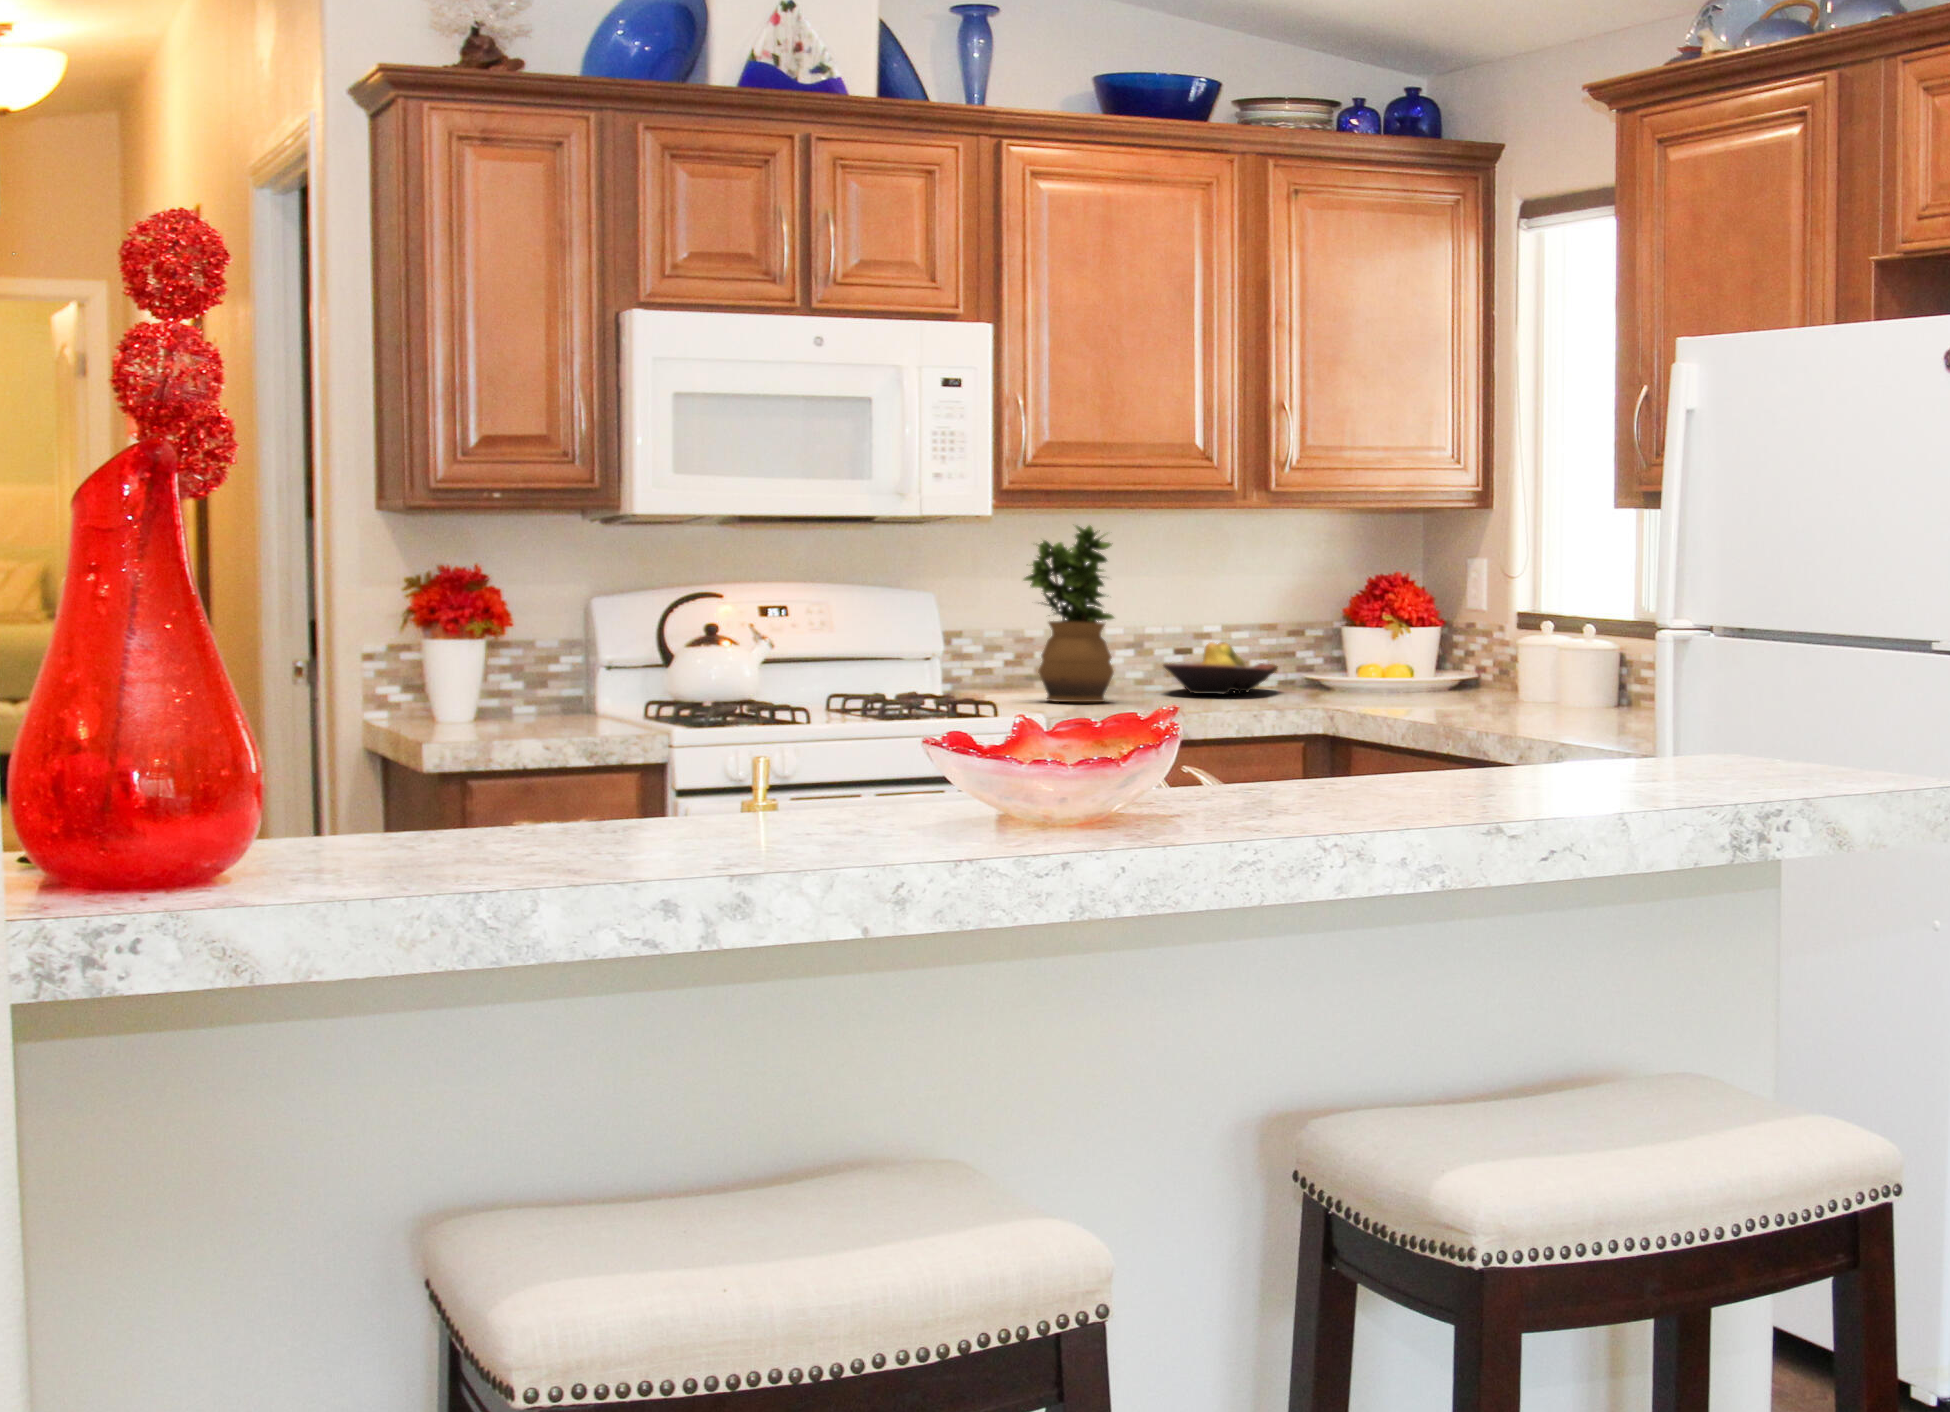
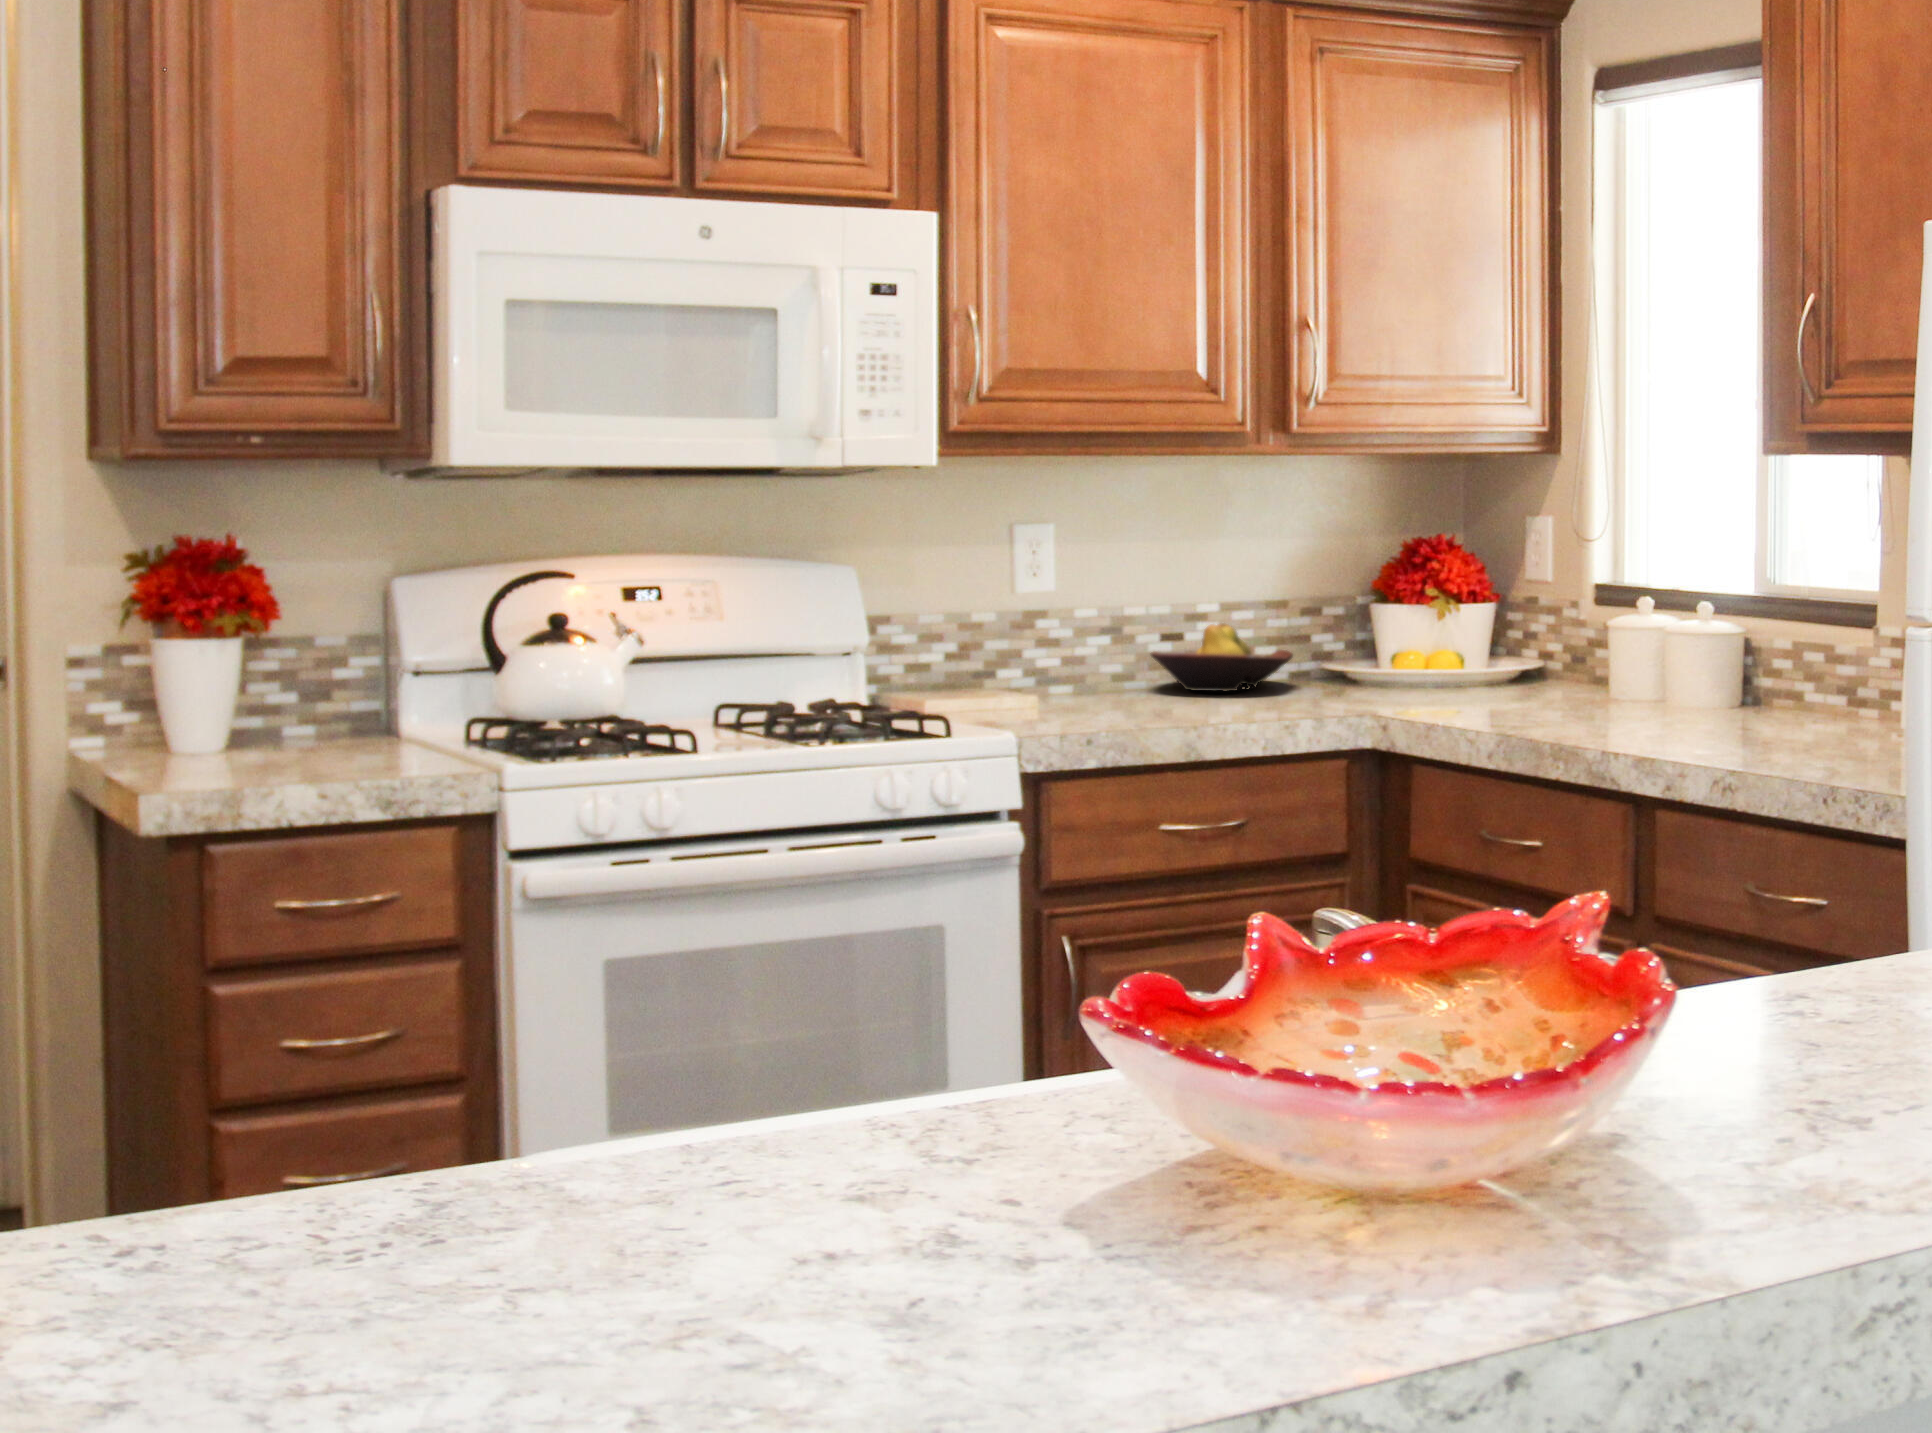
potted plant: present [1024,526,1114,702] -> none [976,476,1101,708]

